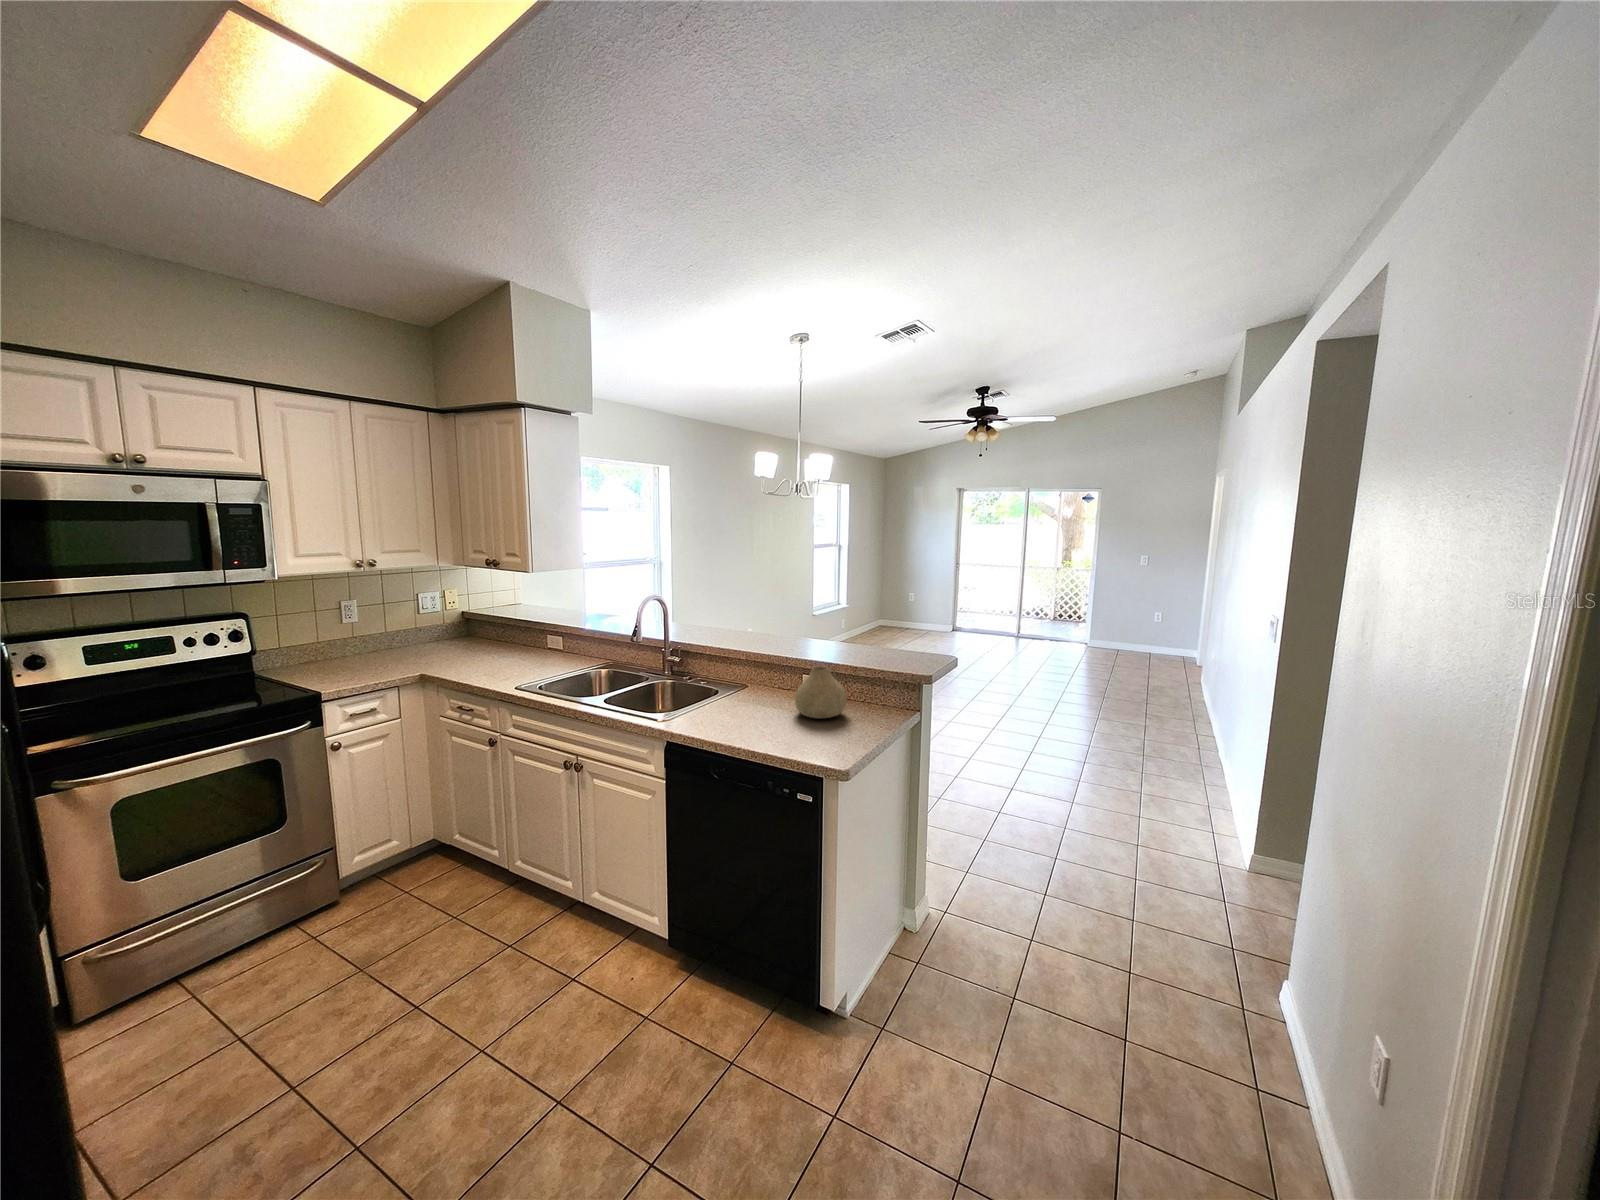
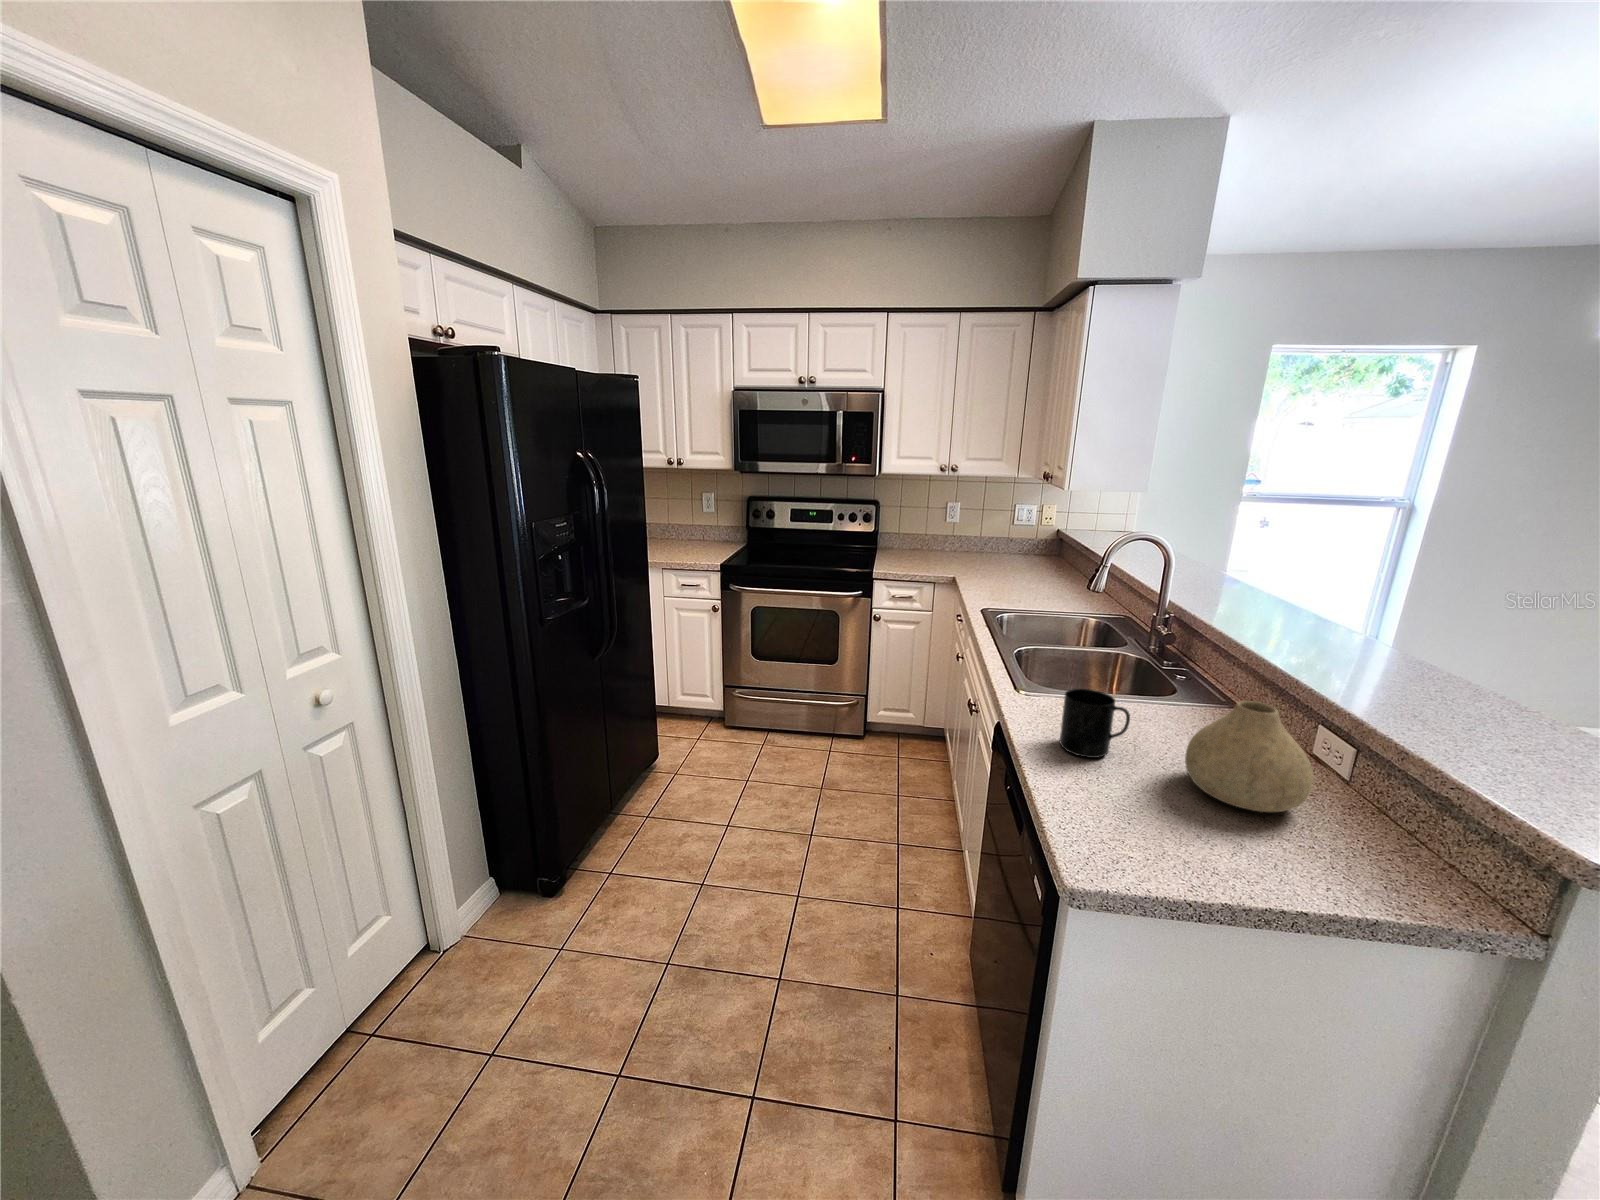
mug: none [740,691,774,732] -> present [1060,689,1130,758]

